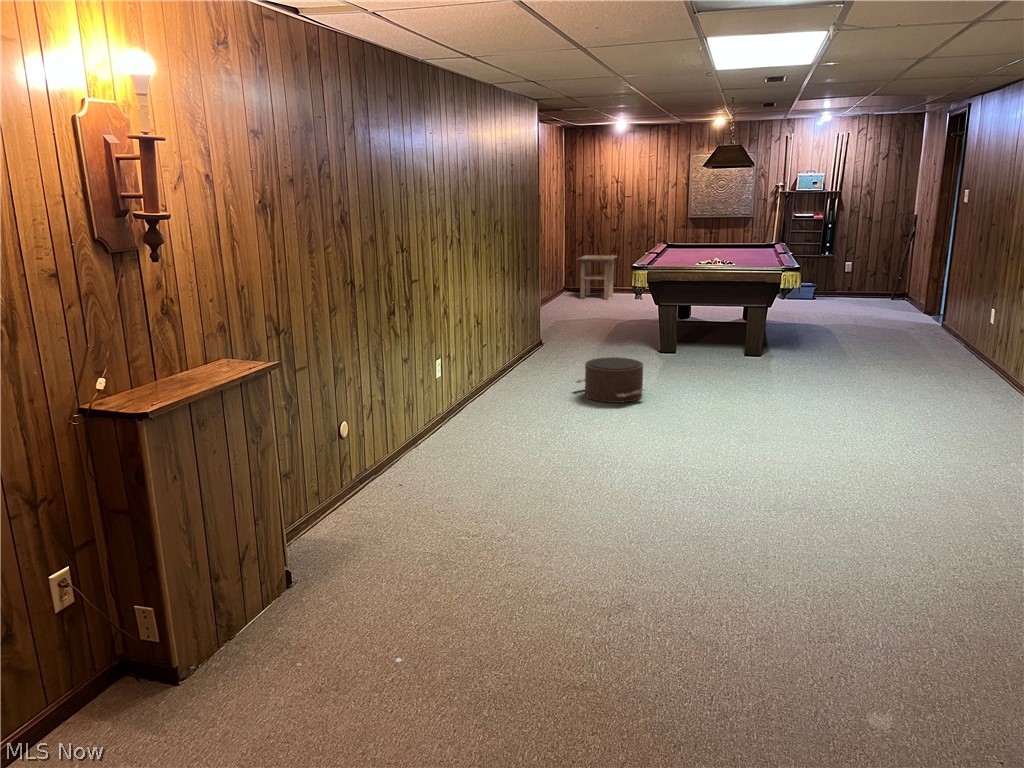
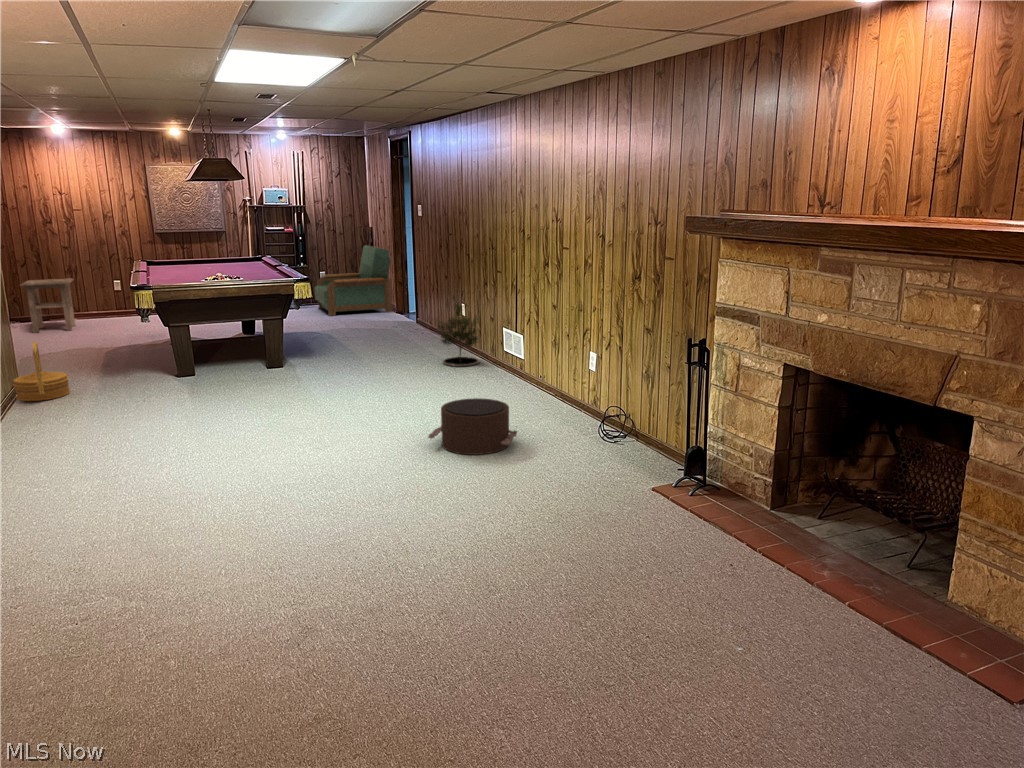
armchair: none [833,235,931,311] -> present [315,245,392,316]
potted tree: none [941,298,1006,384] -> present [438,299,479,367]
woven basket: none [538,305,577,354] -> present [13,342,70,401]
pouf: present [576,357,643,403] -> present [428,398,517,455]

